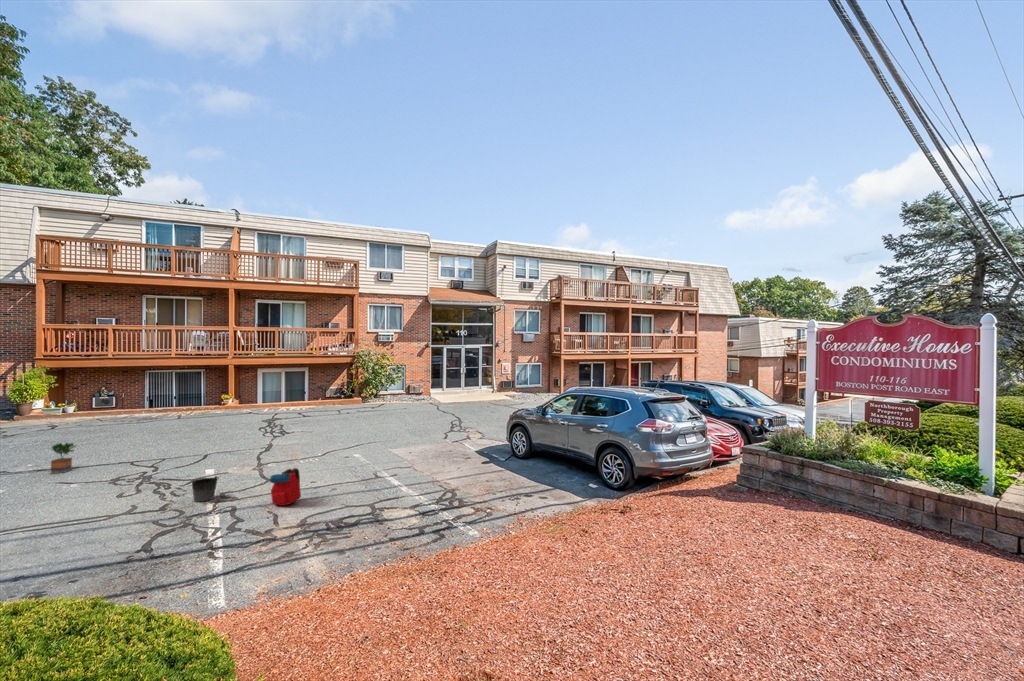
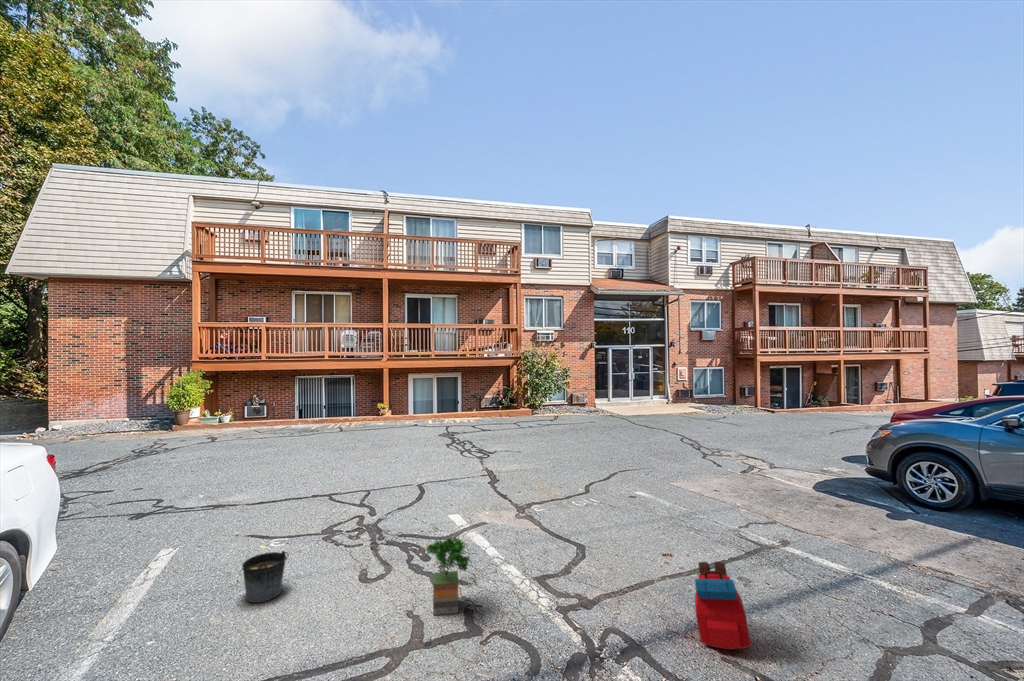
potted tree: present [51,443,75,474] -> present [426,538,470,615]
bucket: present [192,476,218,502] -> present [242,551,289,603]

